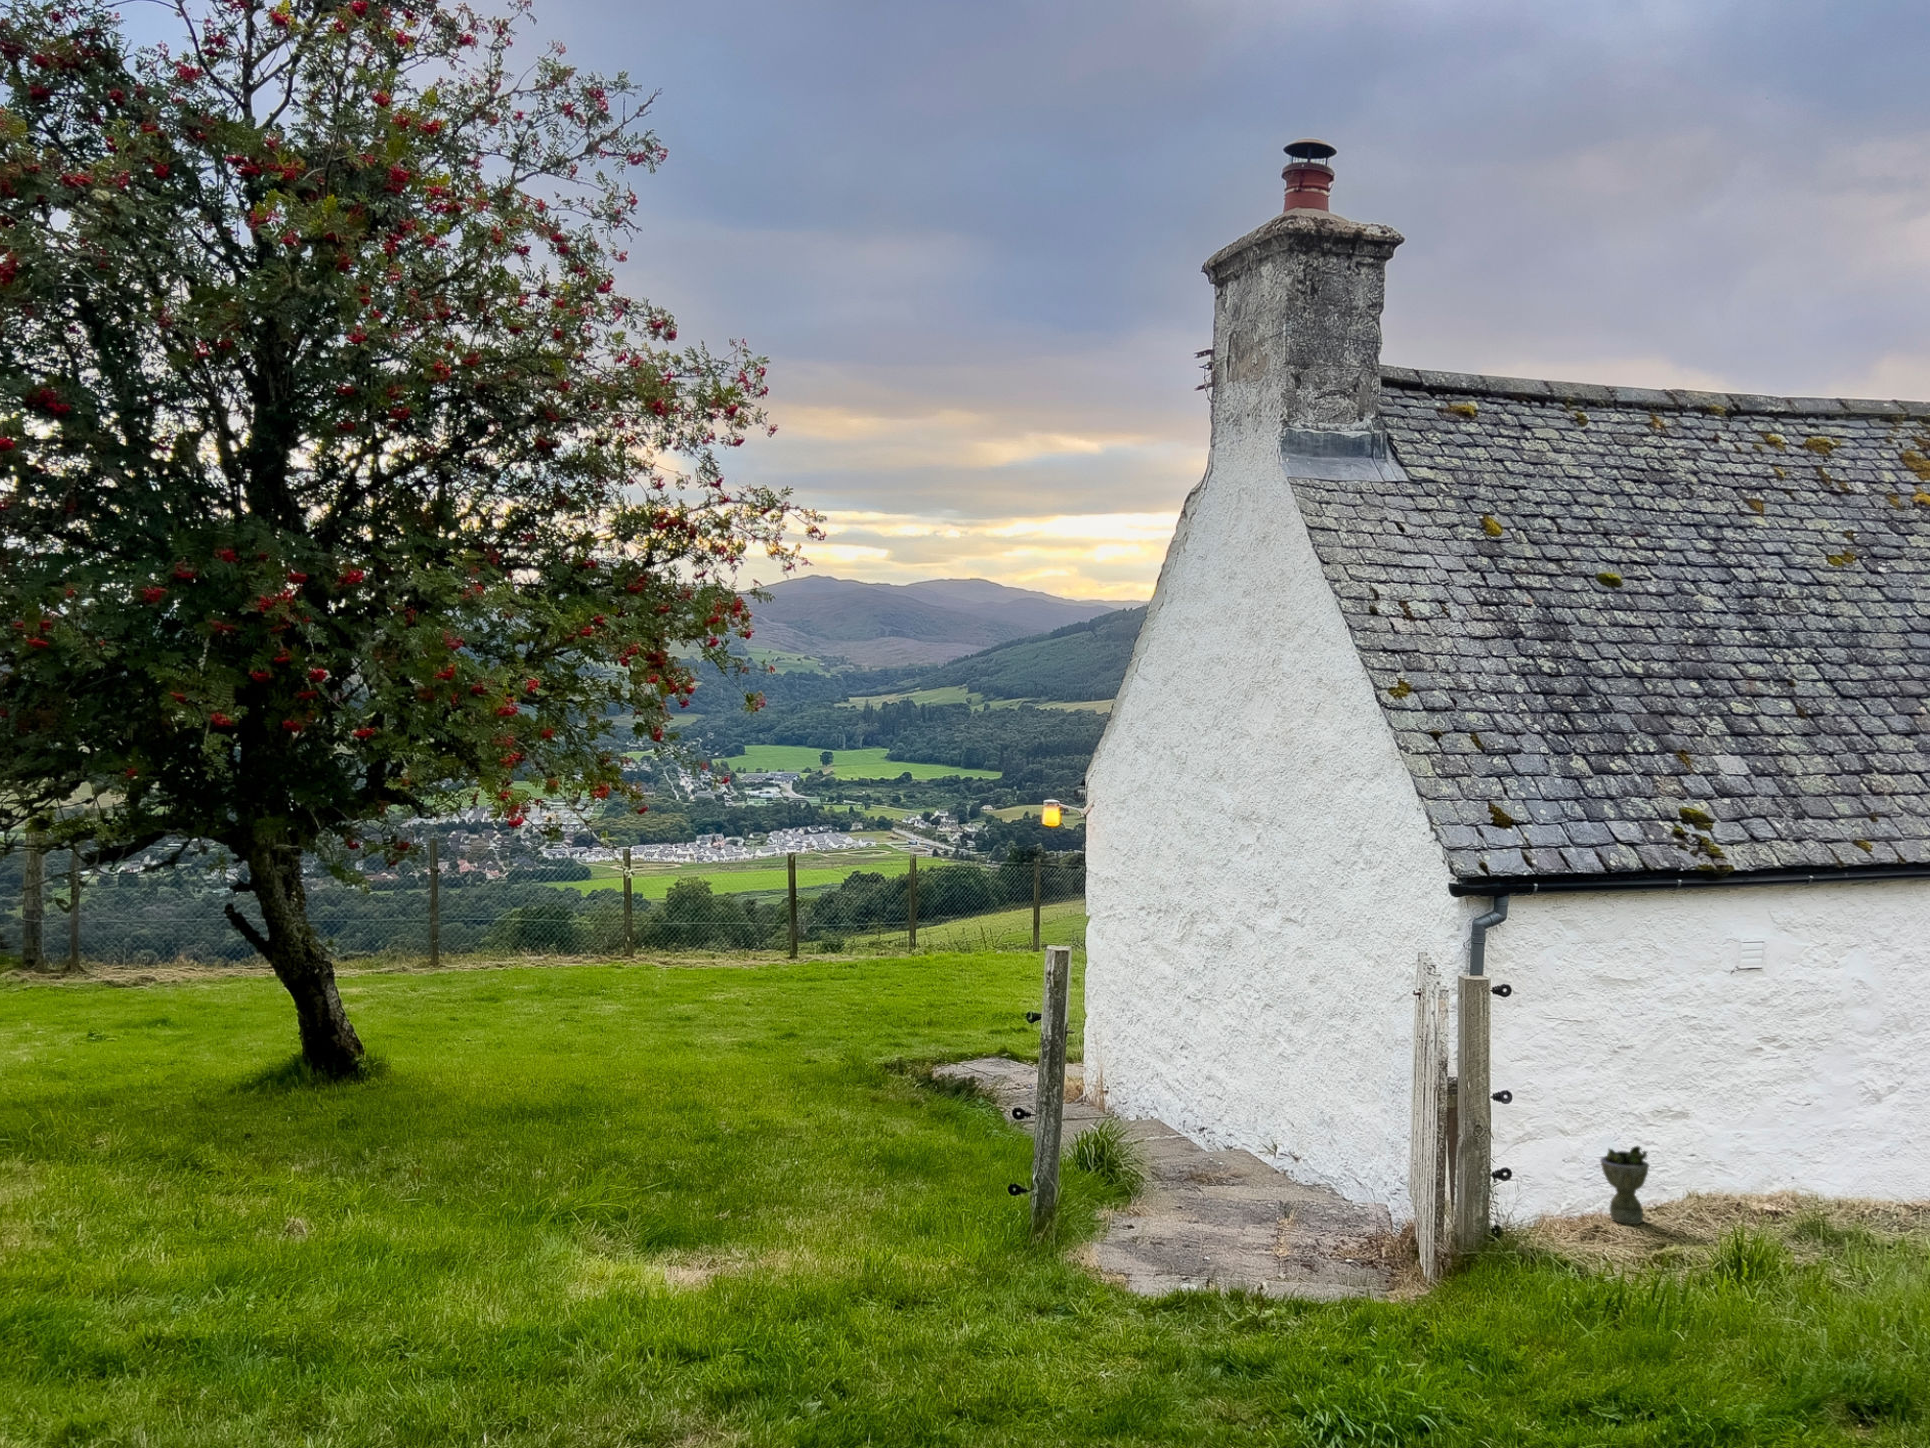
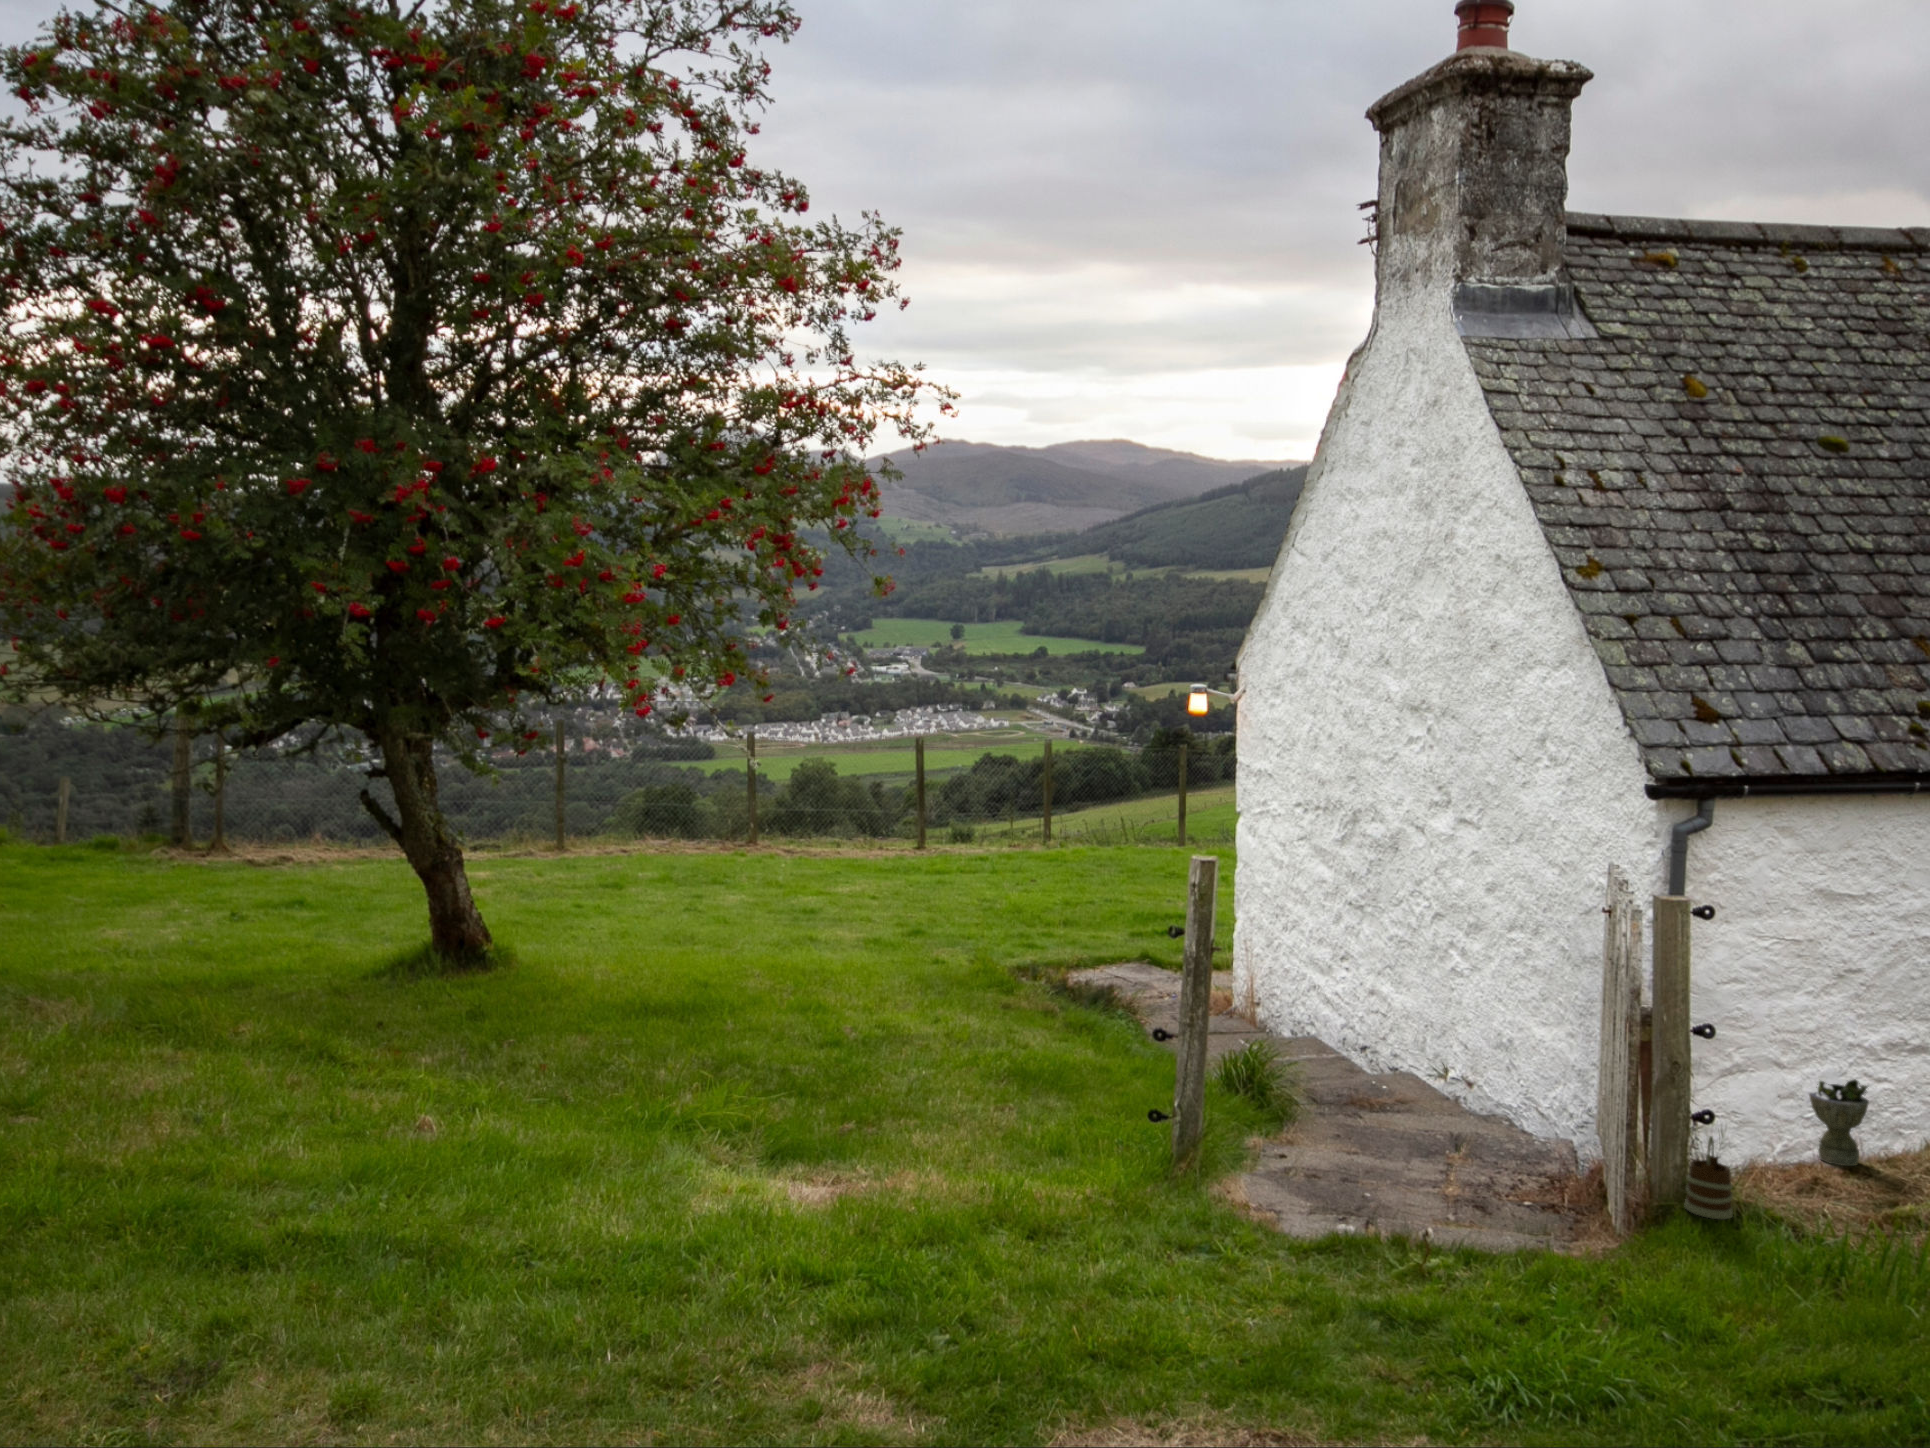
wooden bucket: none [1492,1191,1531,1263] -> present [1684,1137,1733,1219]

